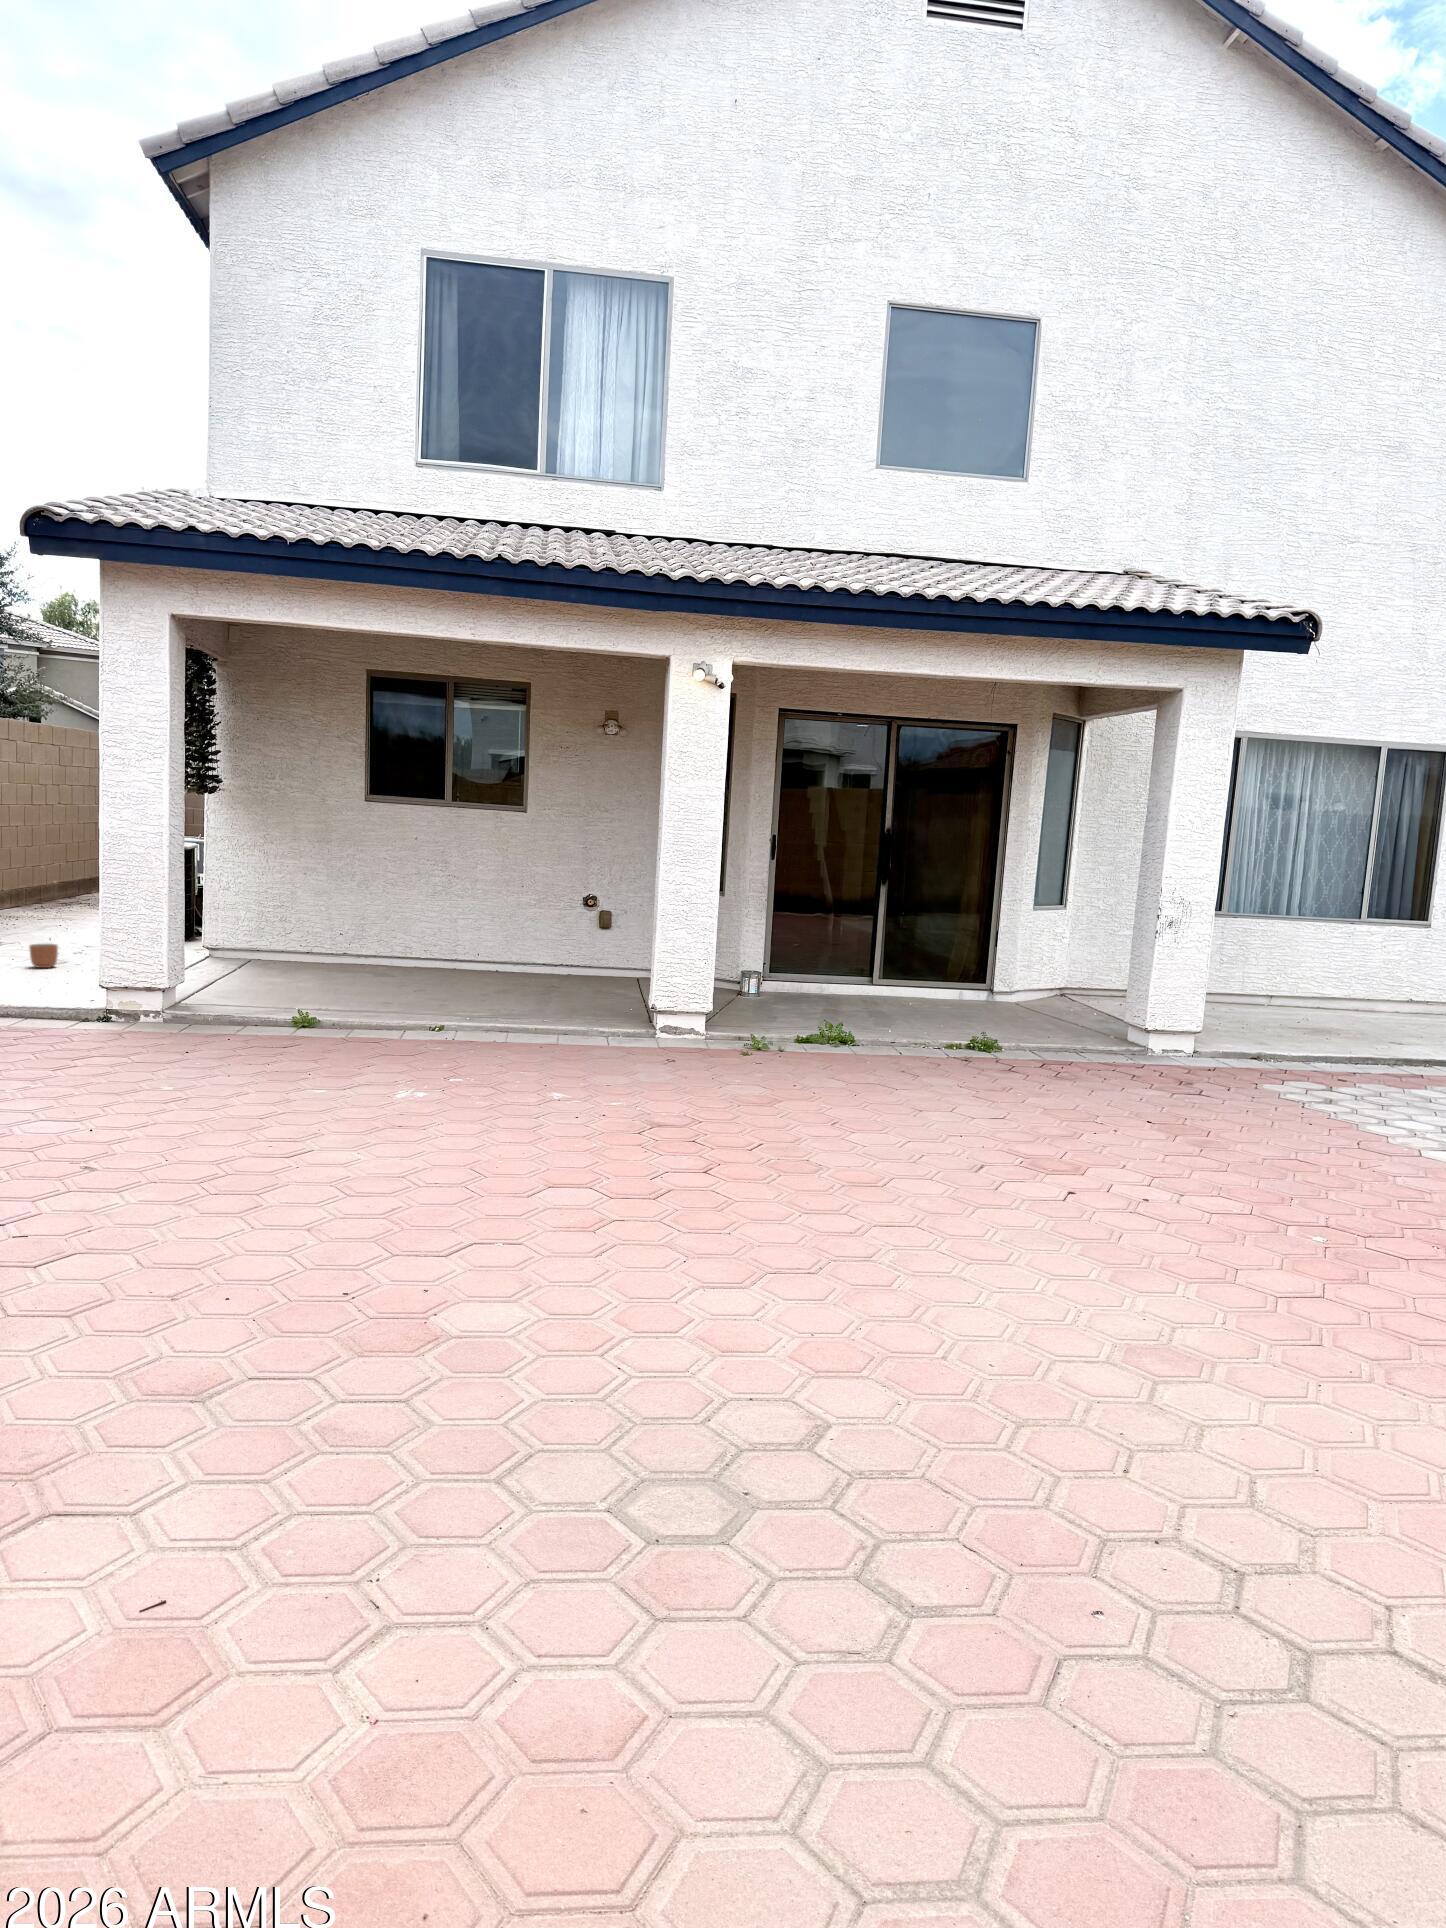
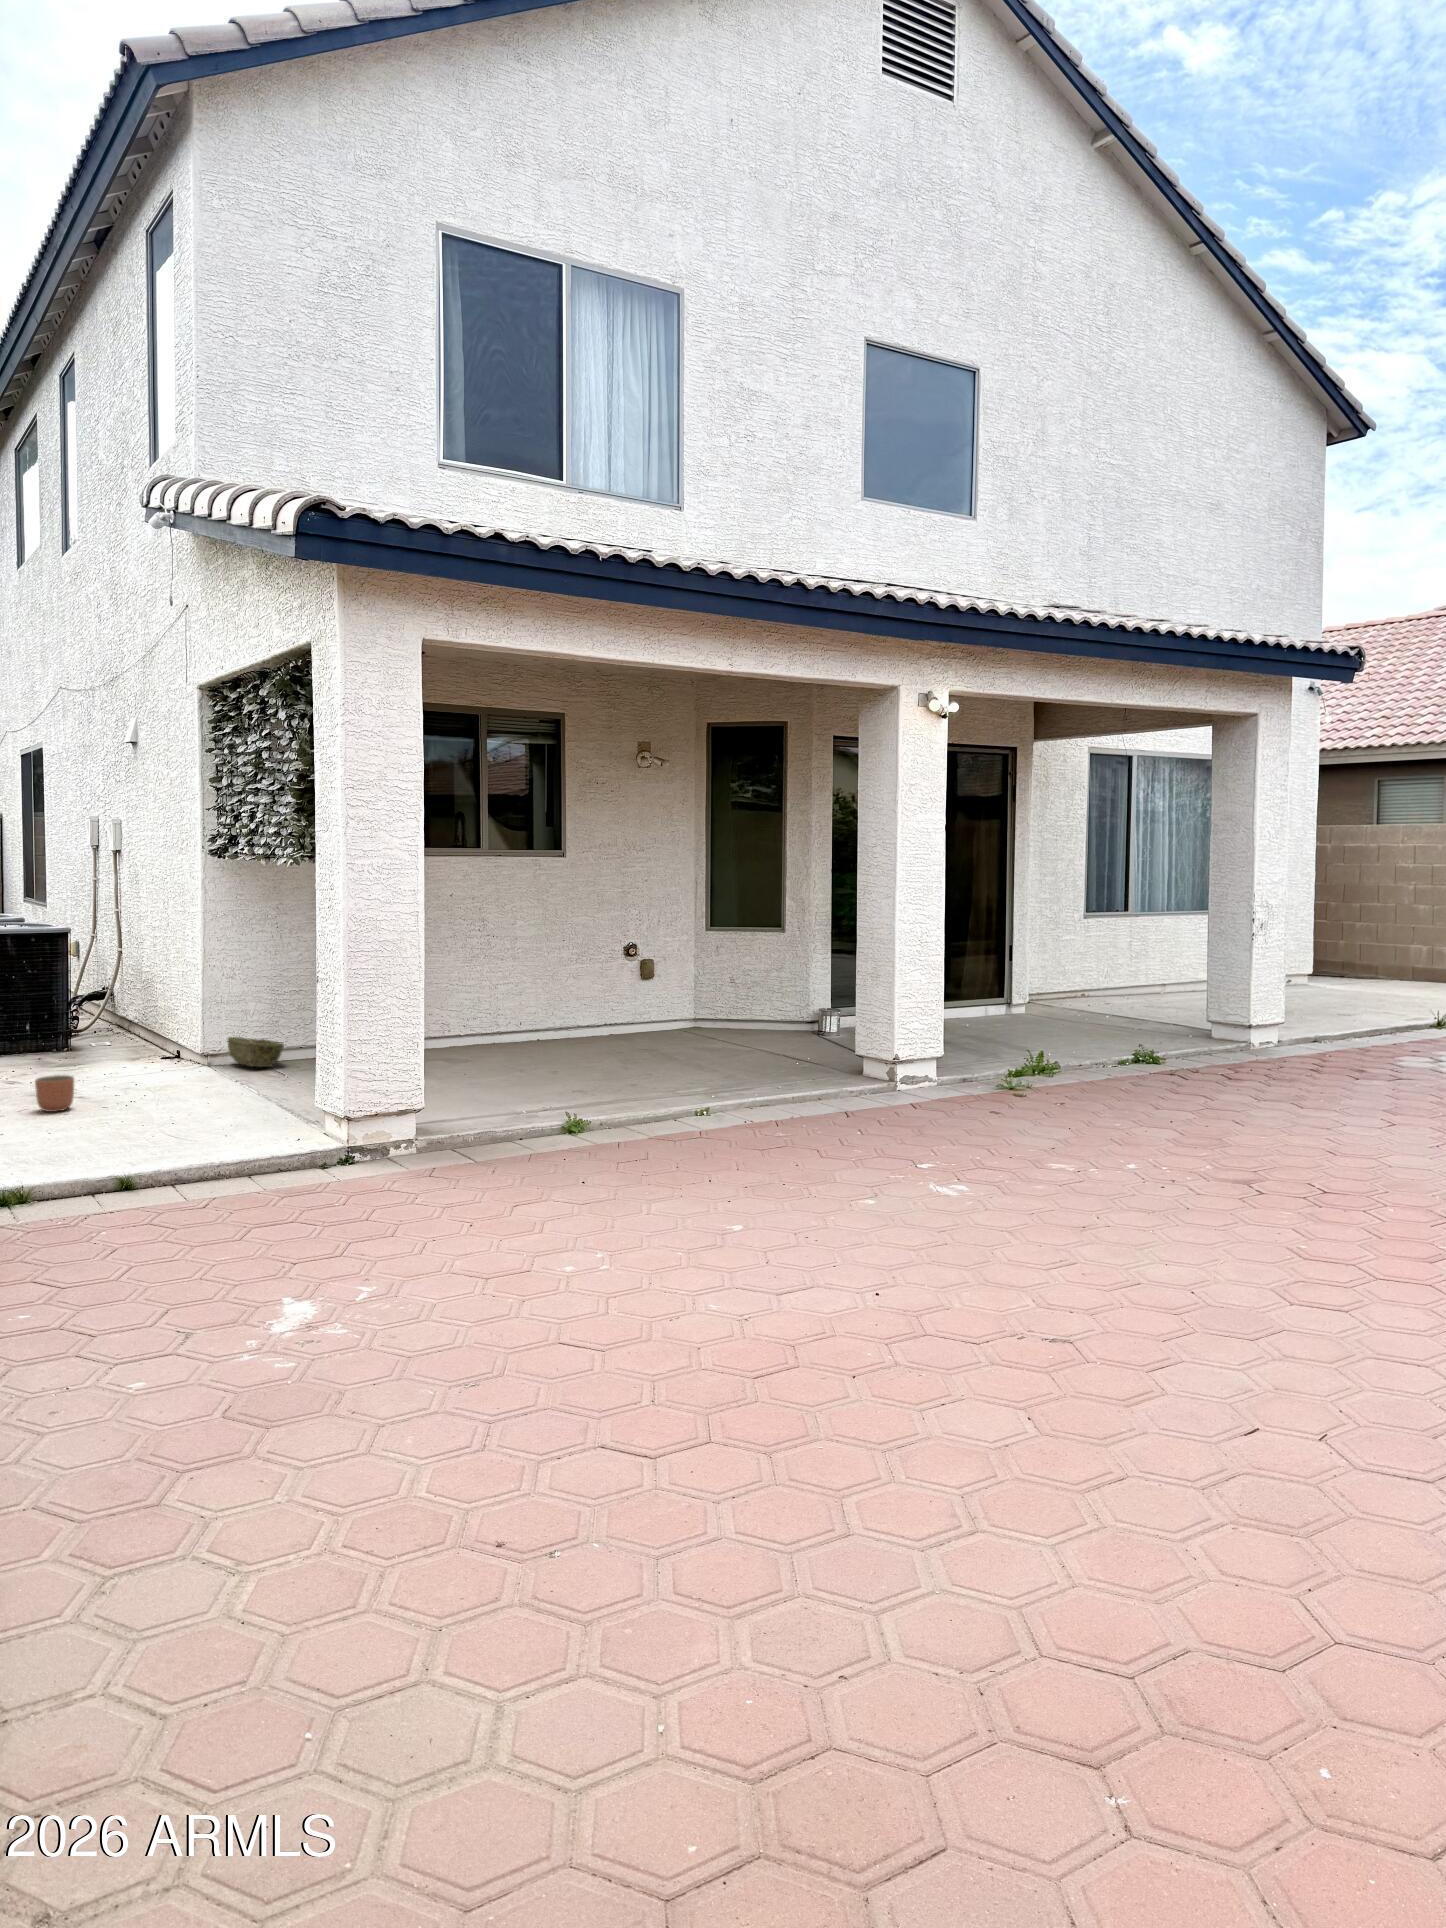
woven basket: none [222,936,261,961] -> present [228,1037,284,1067]

